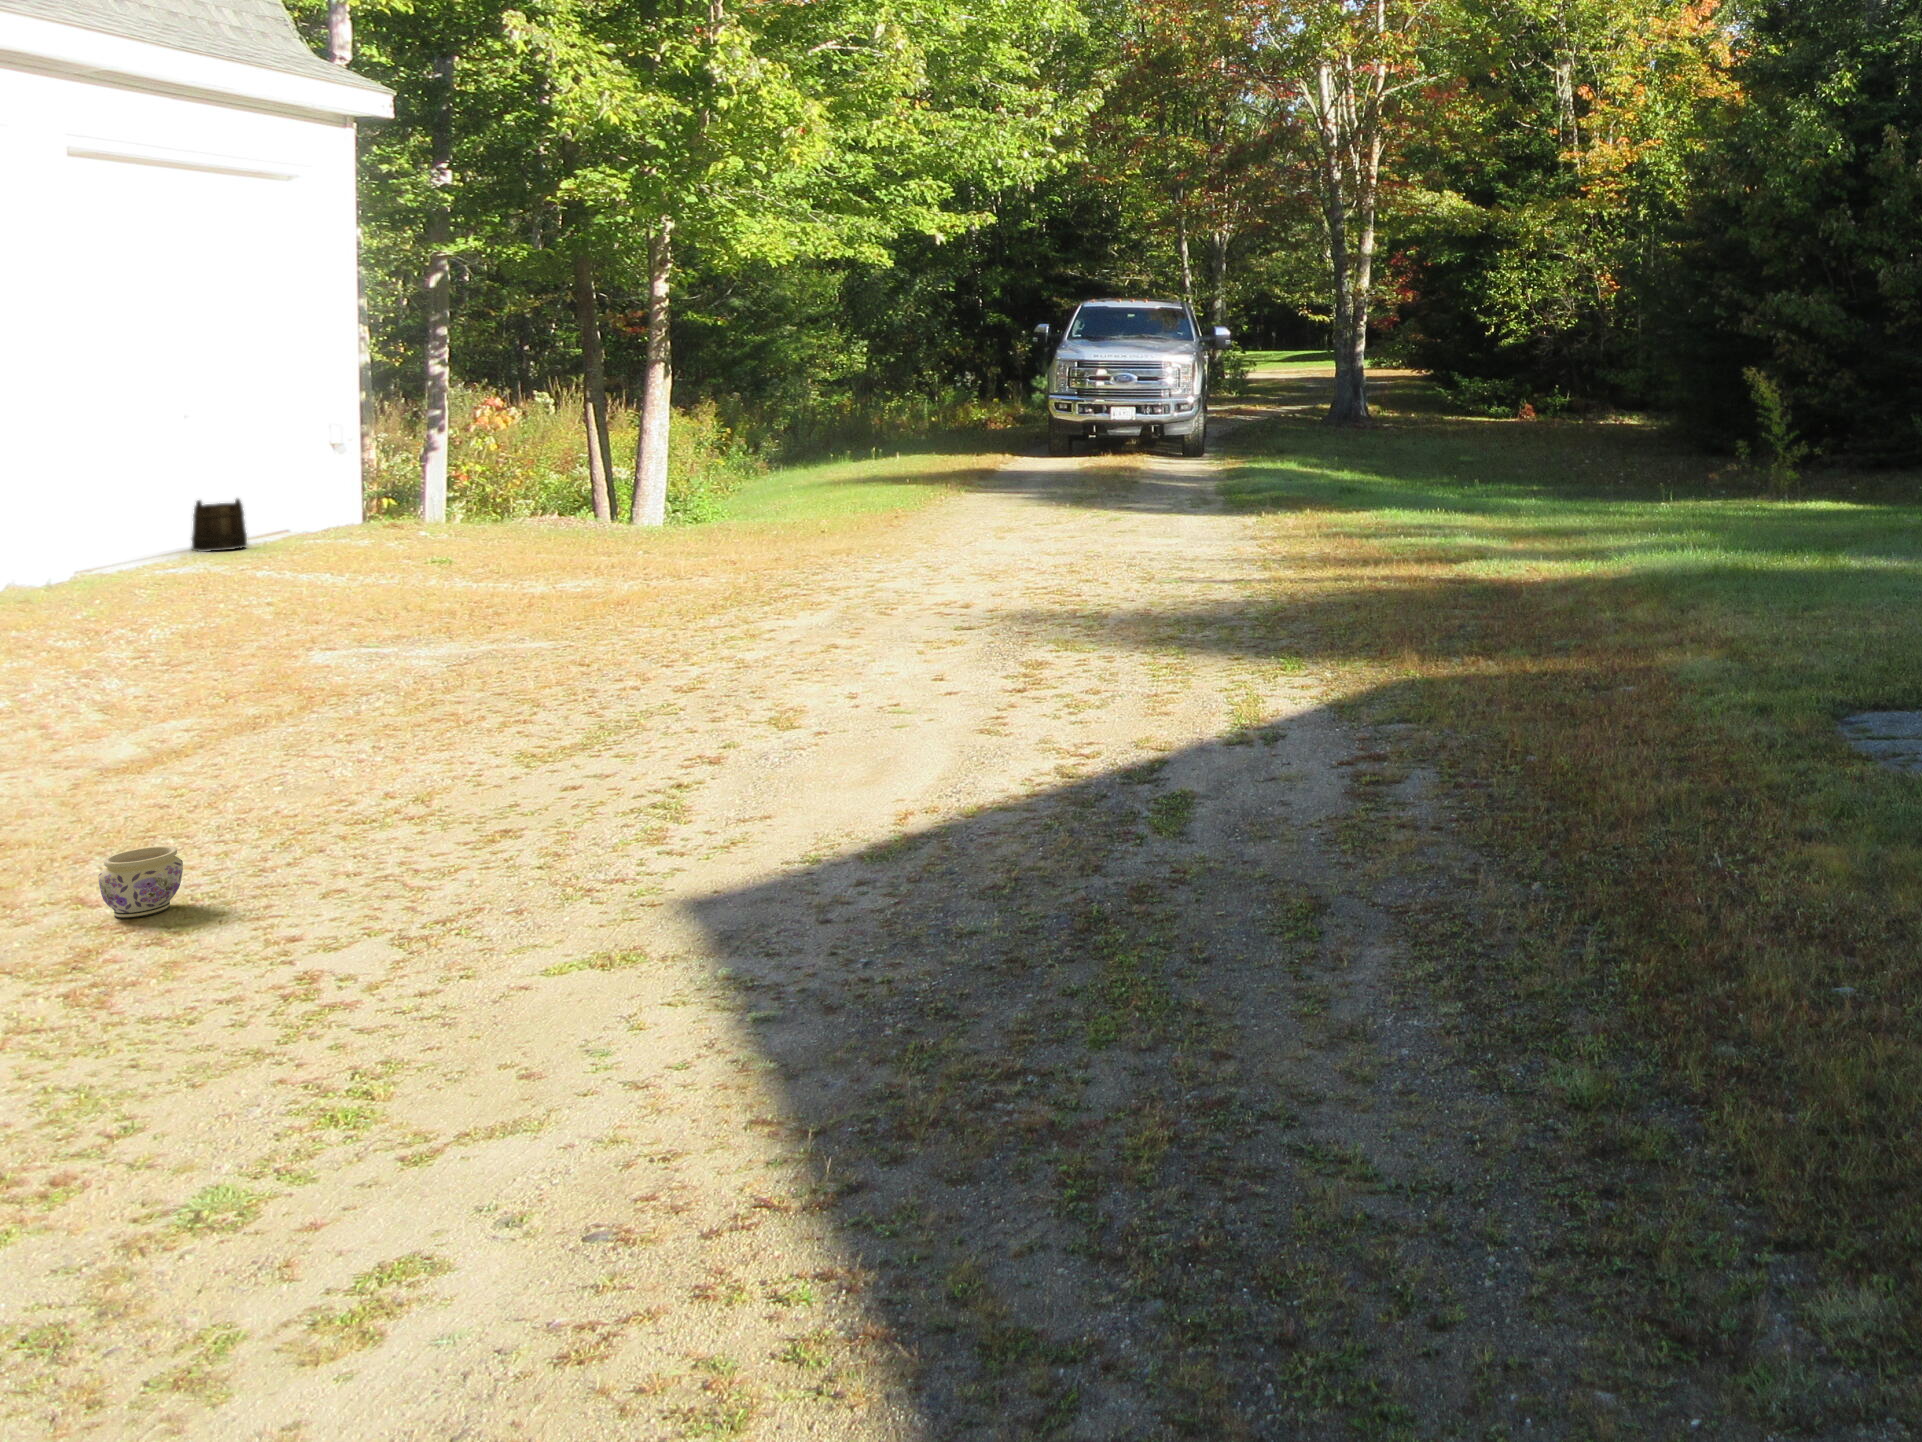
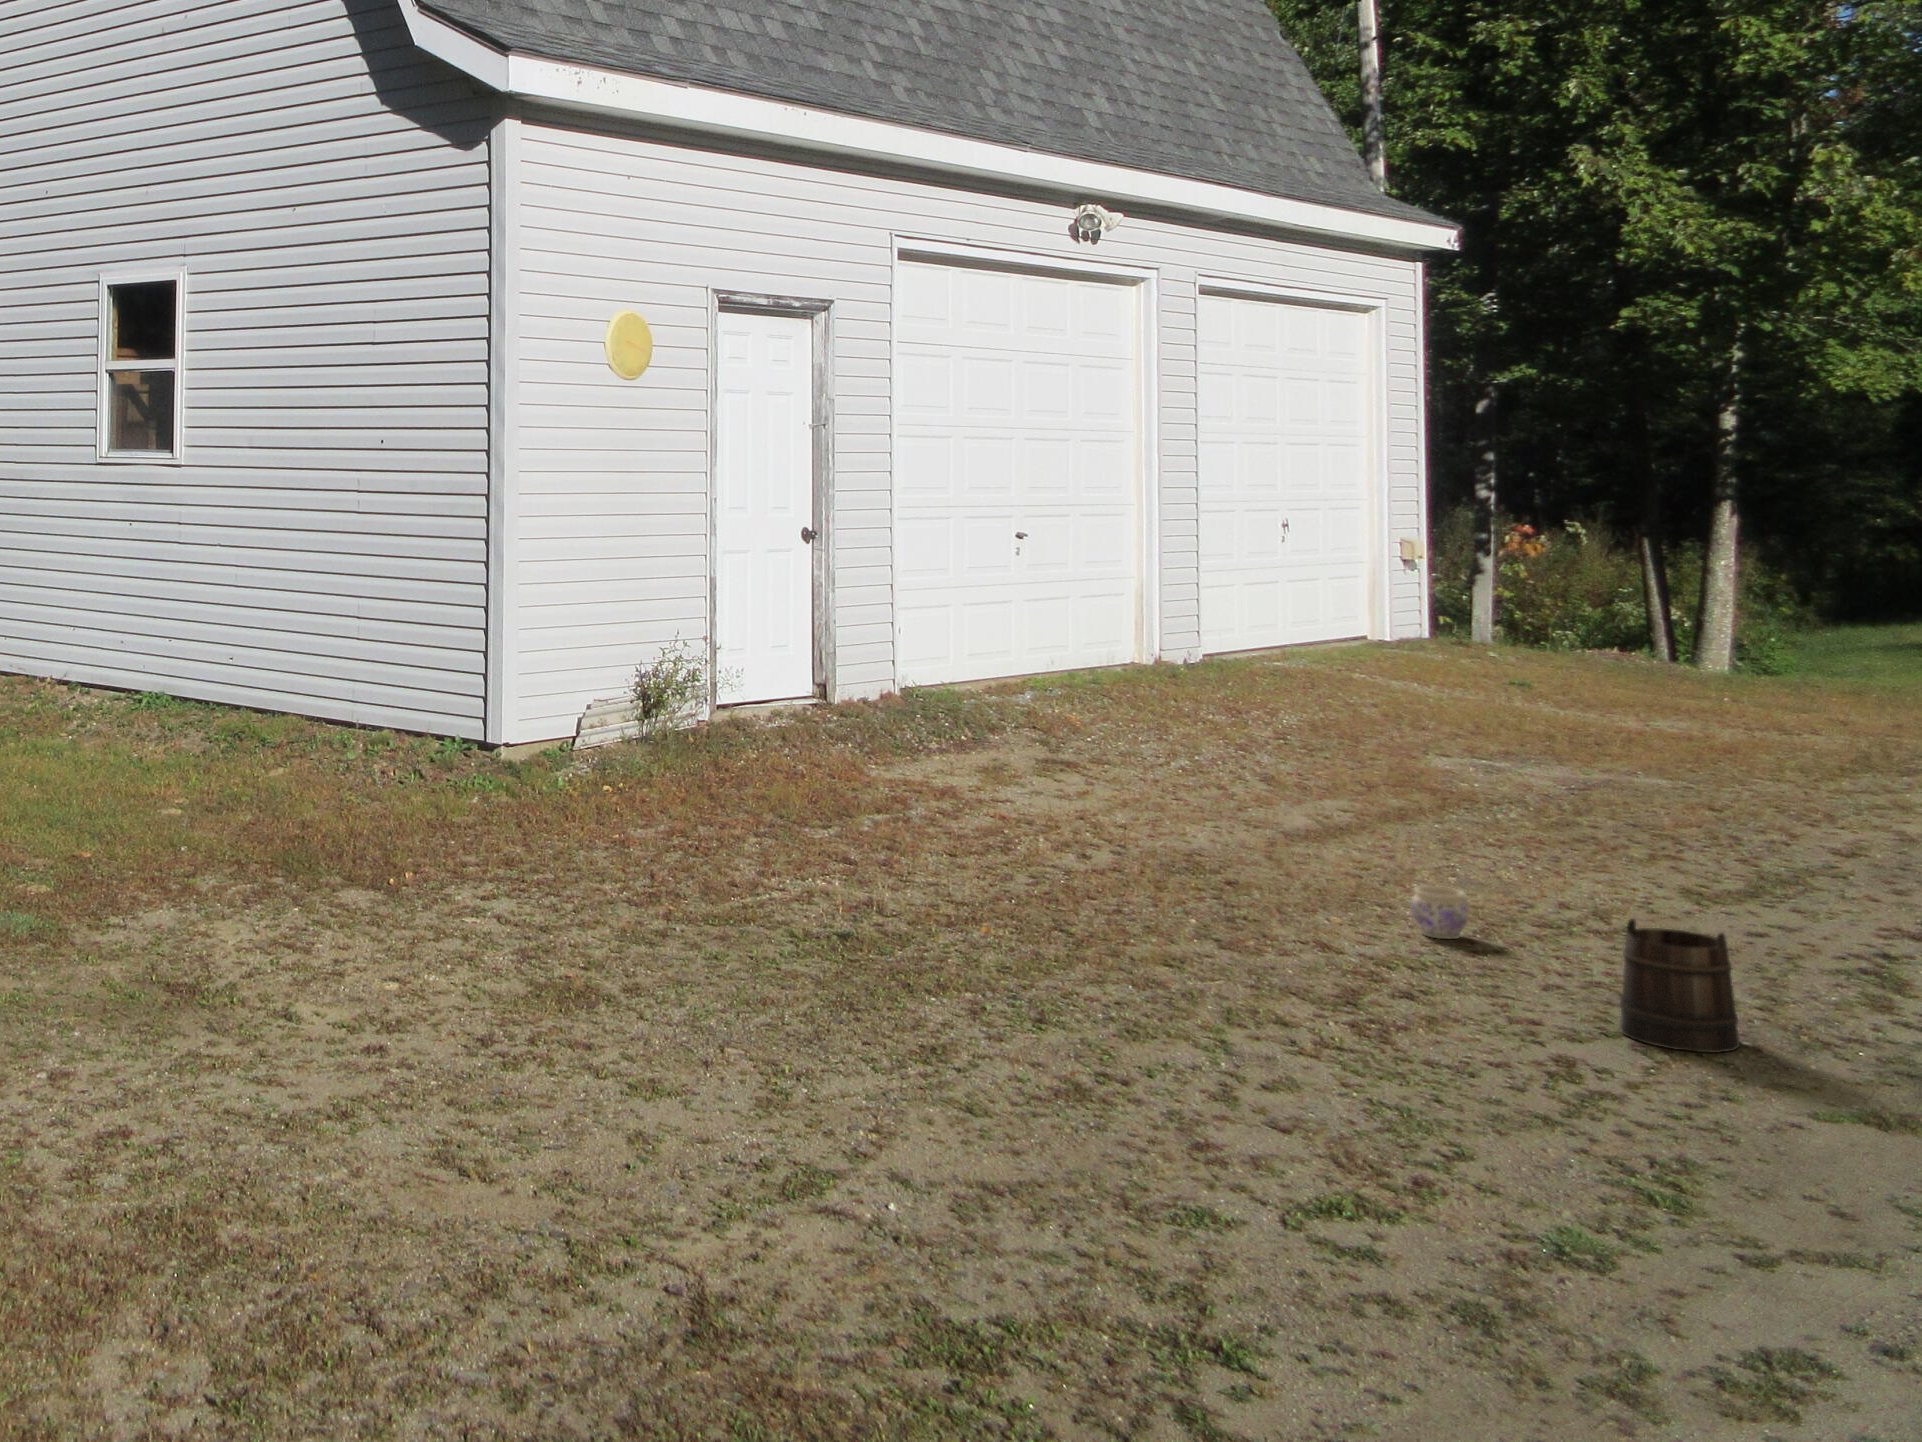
bucket: present [192,499,247,552] -> present [1620,918,1739,1053]

